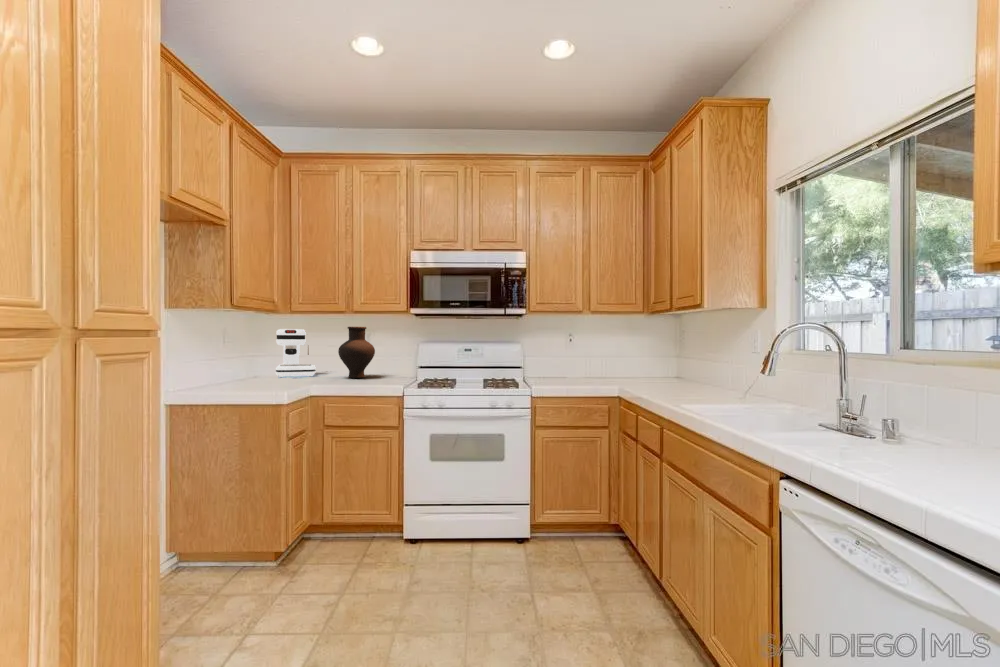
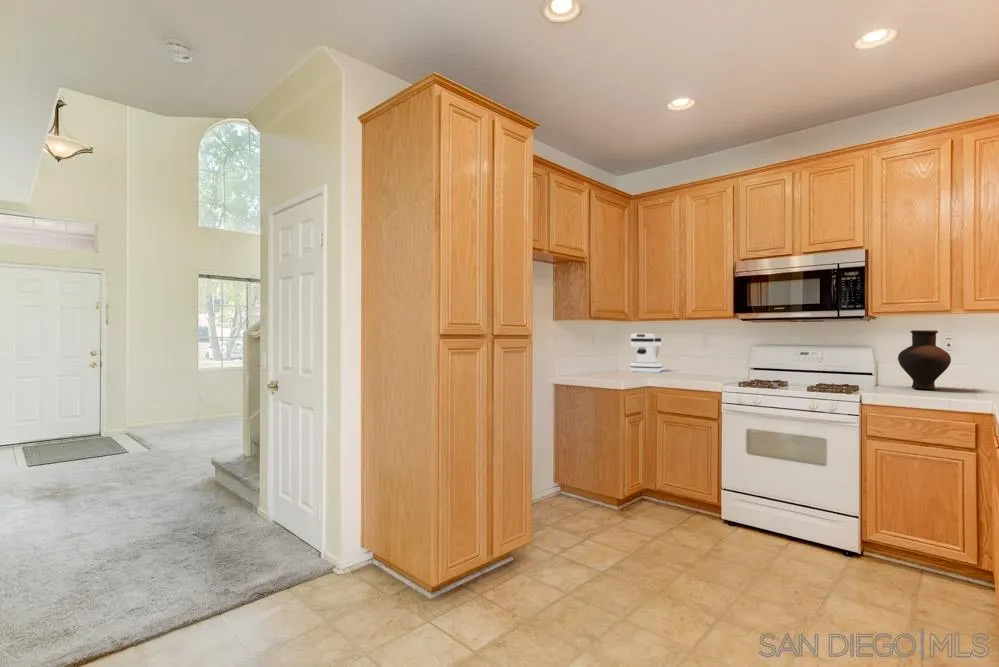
vase: present [338,327,375,378] -> present [898,330,951,389]

